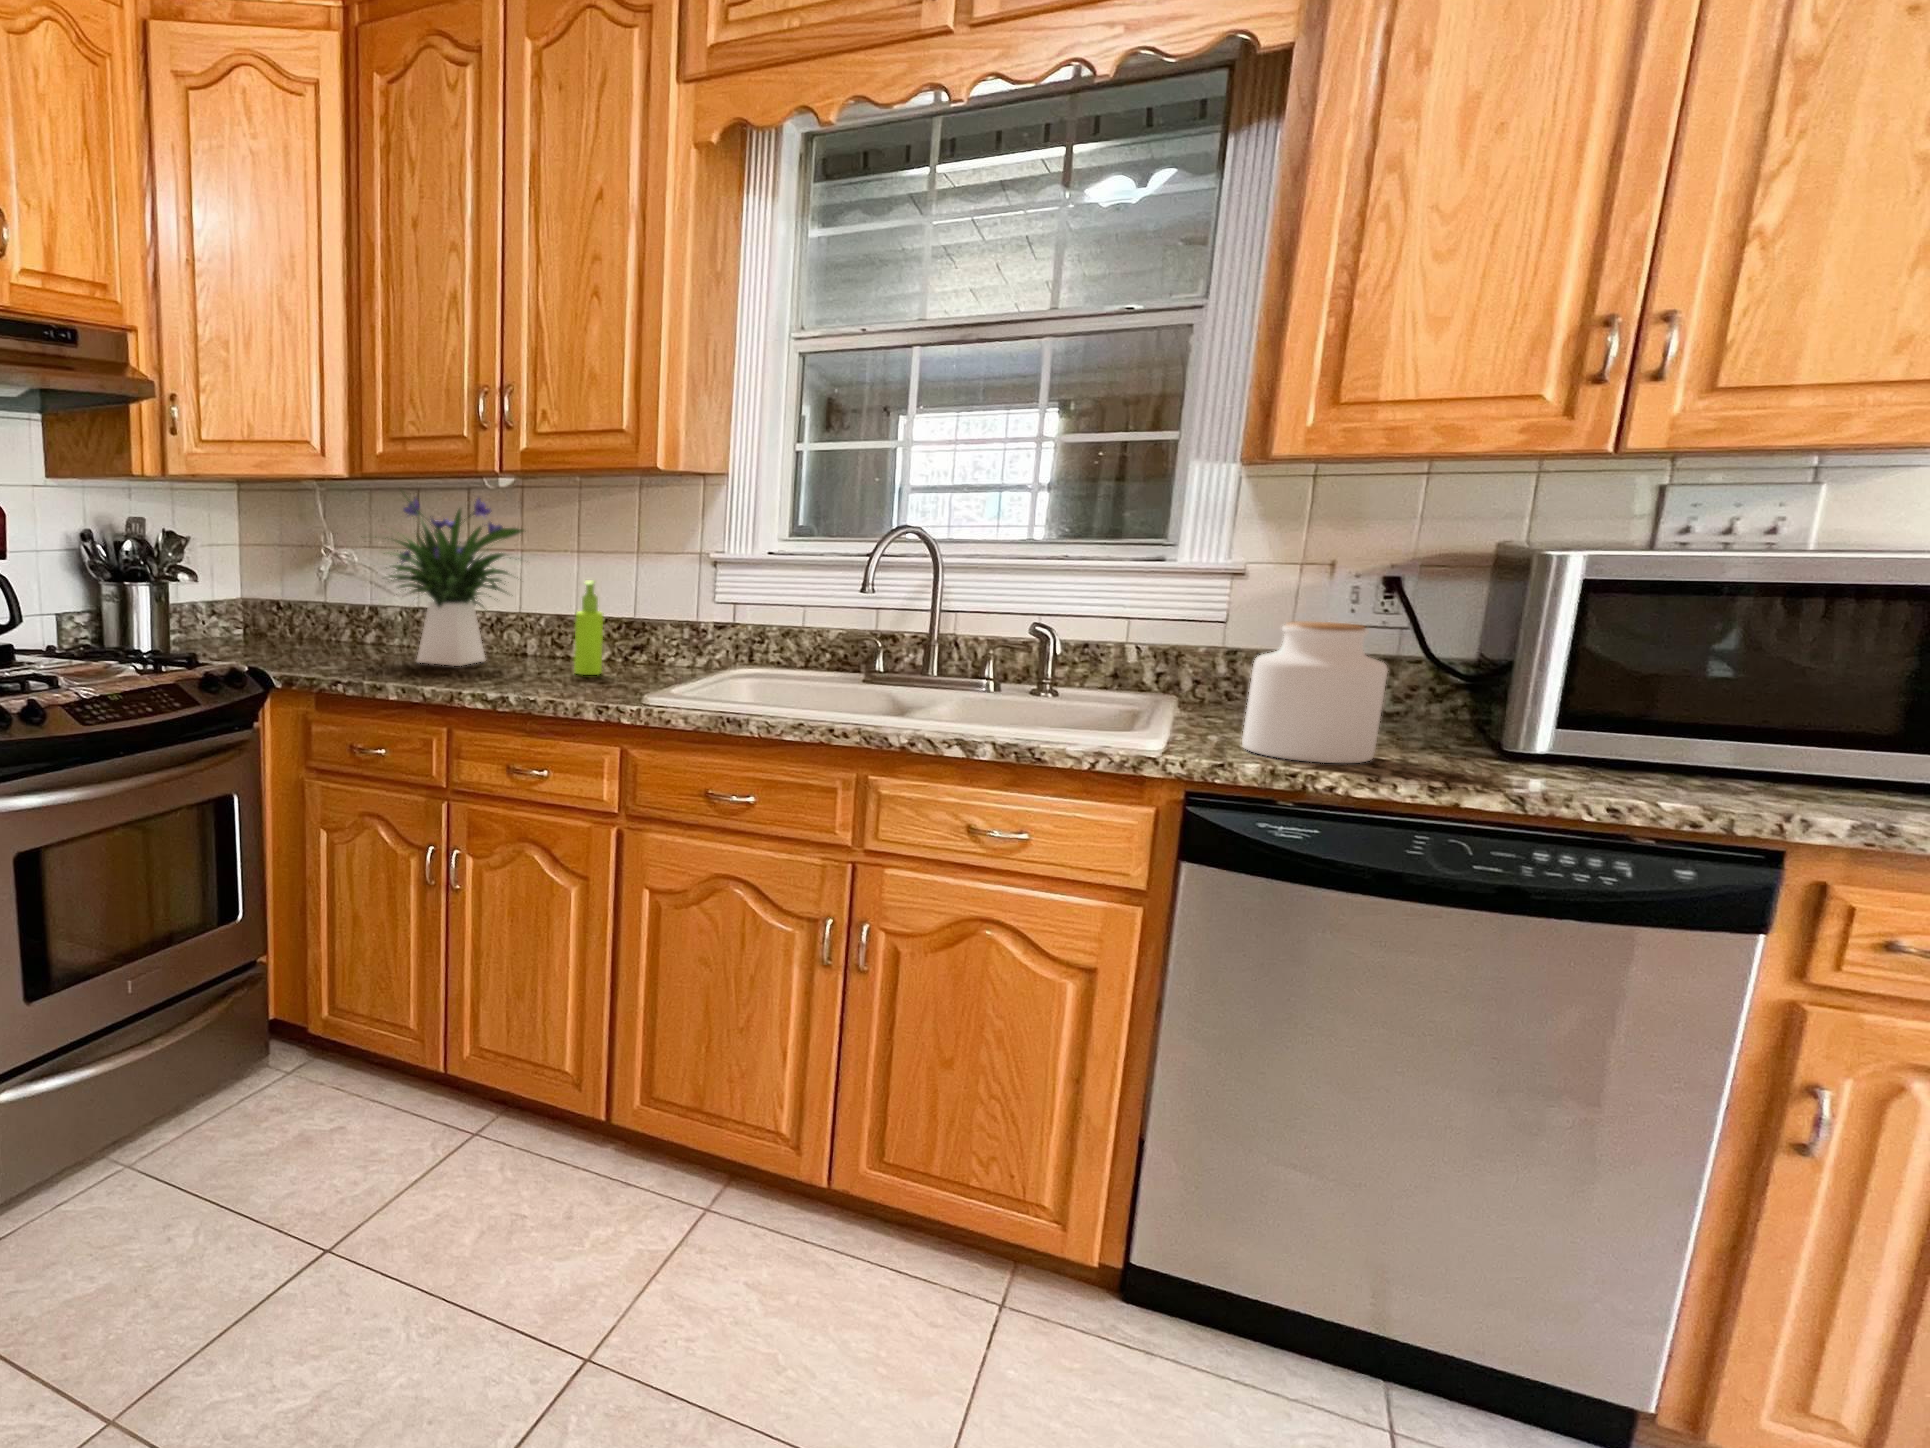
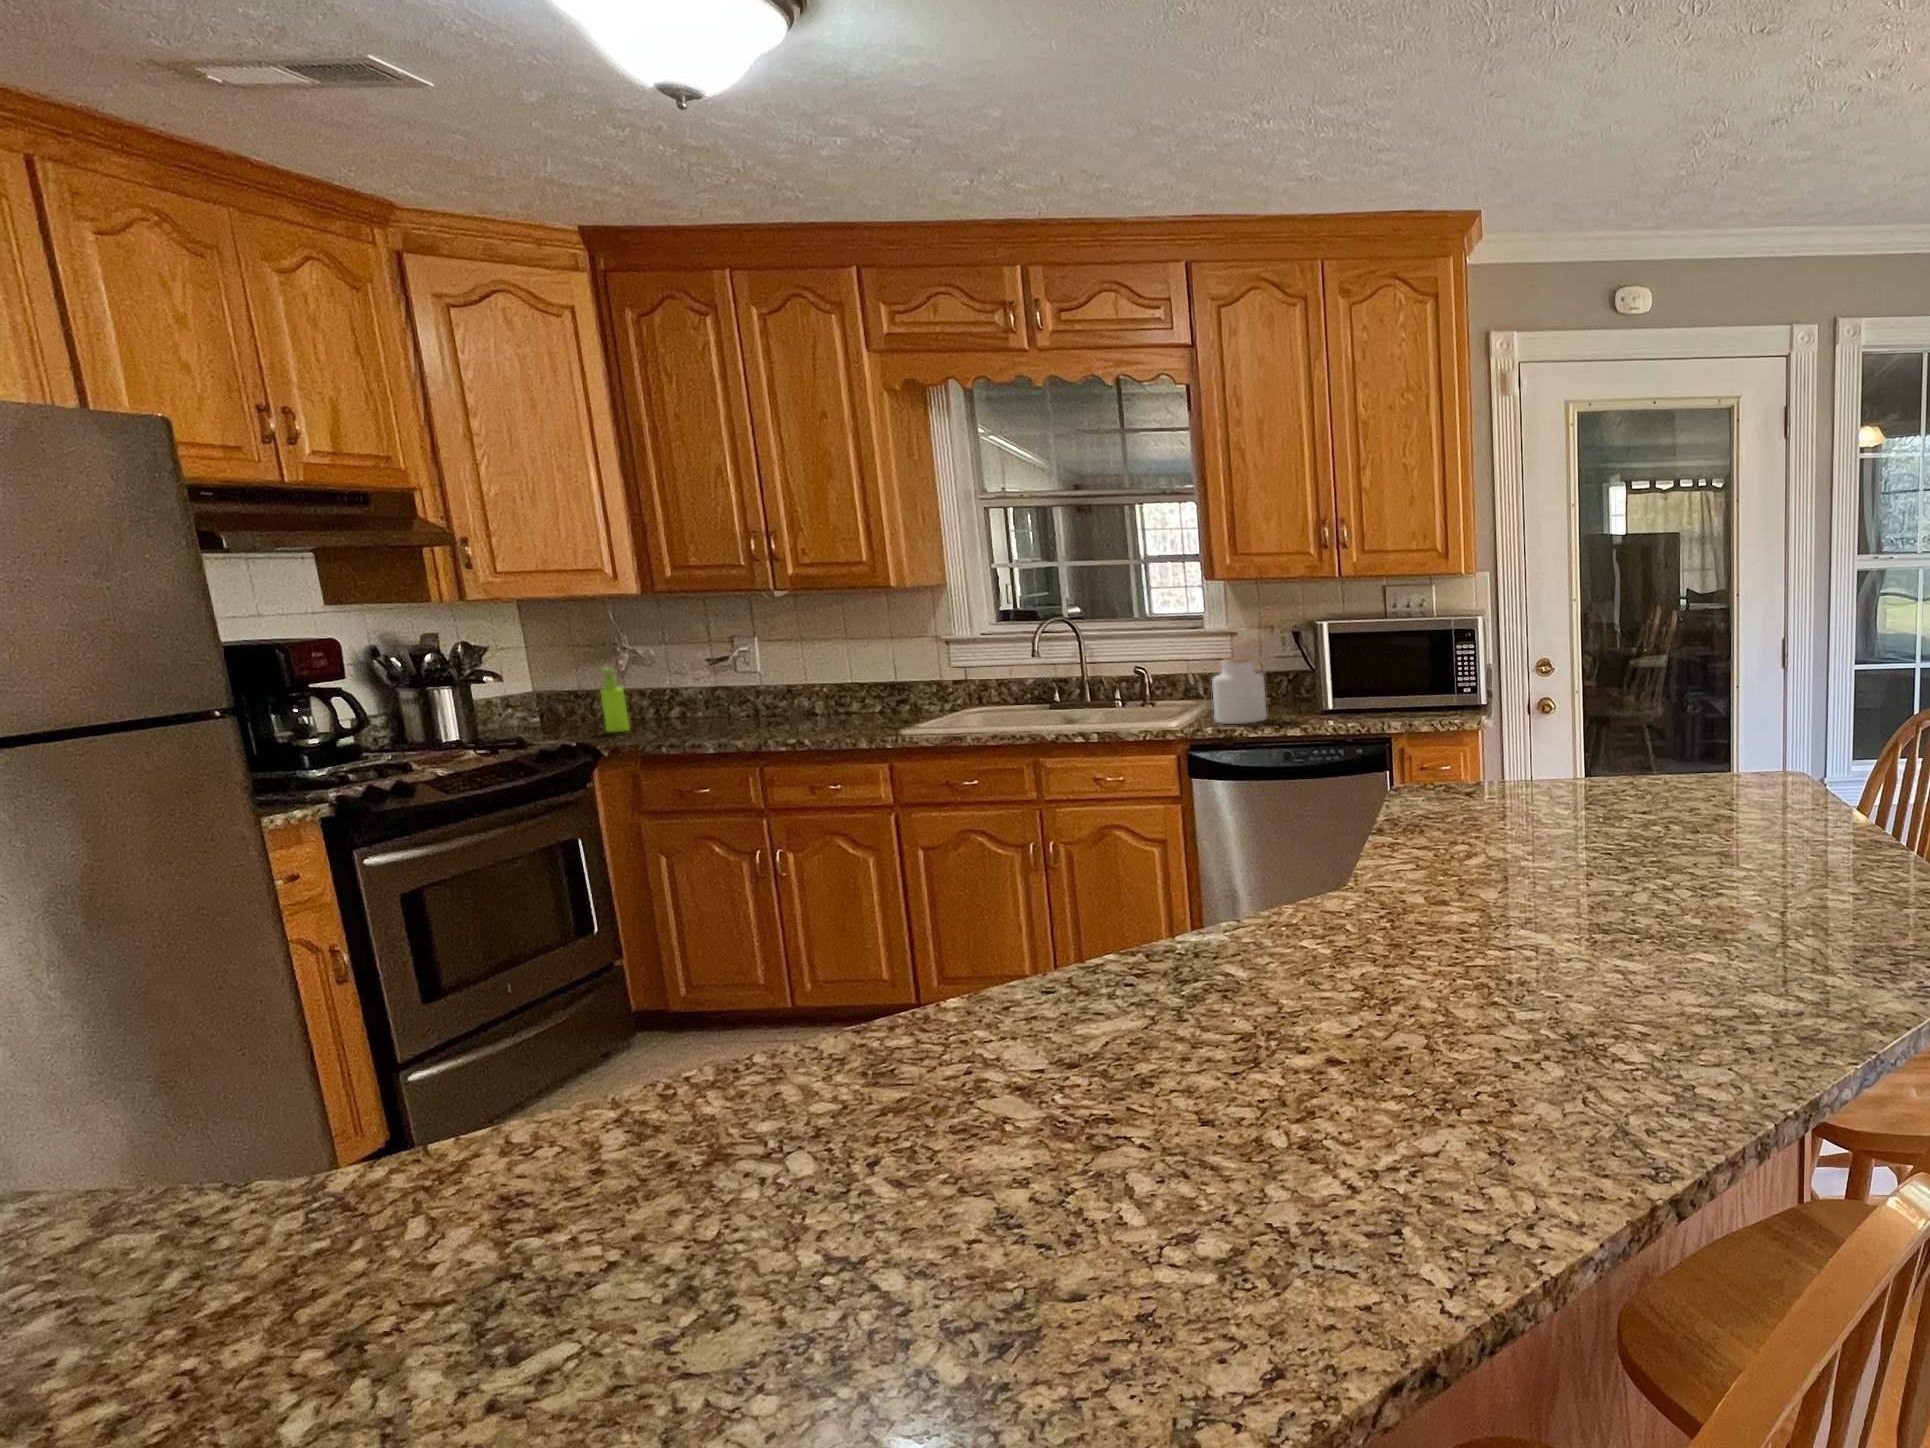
flower arrangement: present [384,498,523,666] -> none [656,599,809,728]
soap dispenser: present [574,580,604,675] -> present [600,667,629,732]

